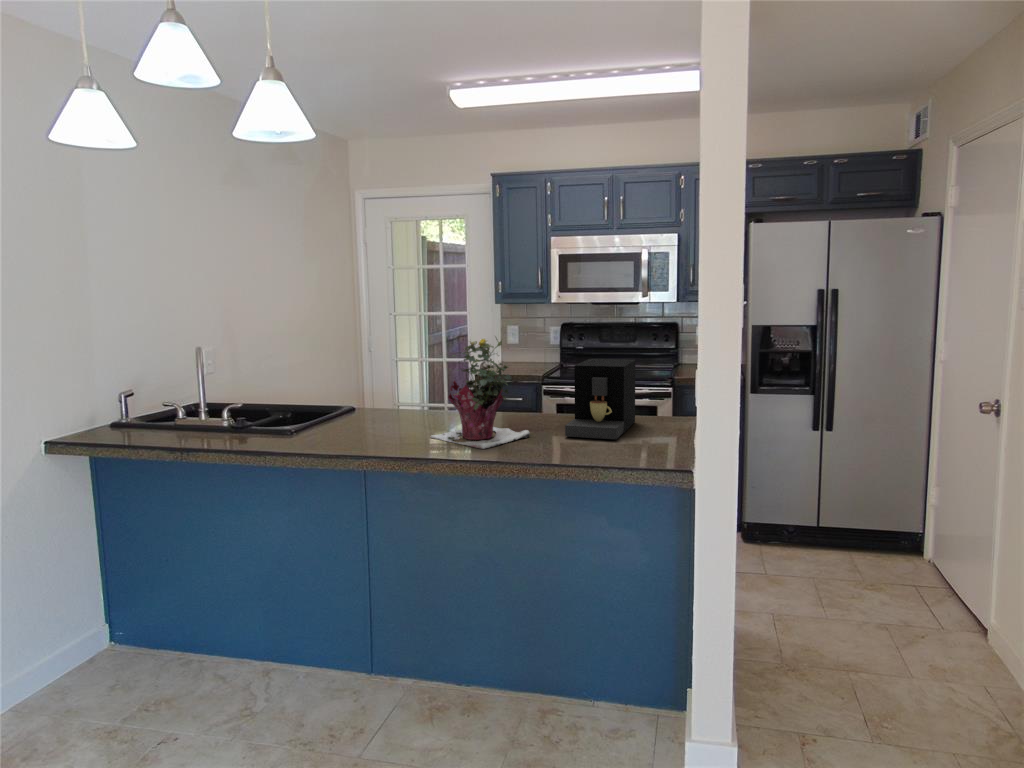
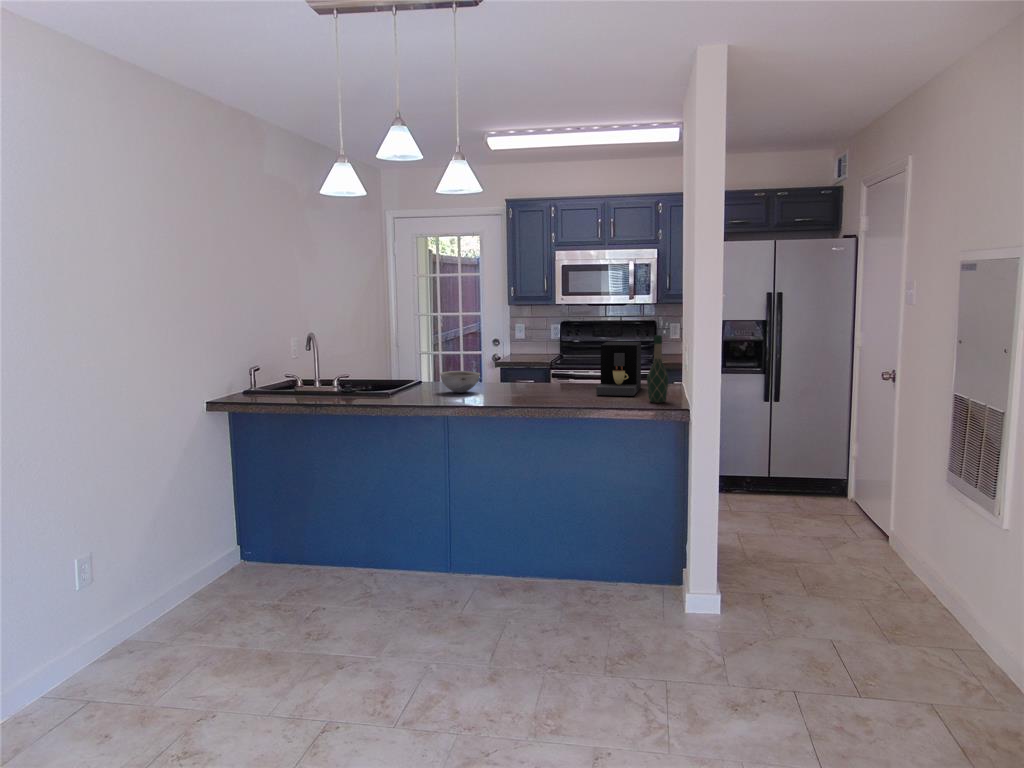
potted plant: present [431,338,530,449] -> none [500,323,575,402]
wine bottle: none [631,356,662,454] -> present [647,335,669,403]
bowl: none [356,398,412,429] -> present [440,371,480,393]

